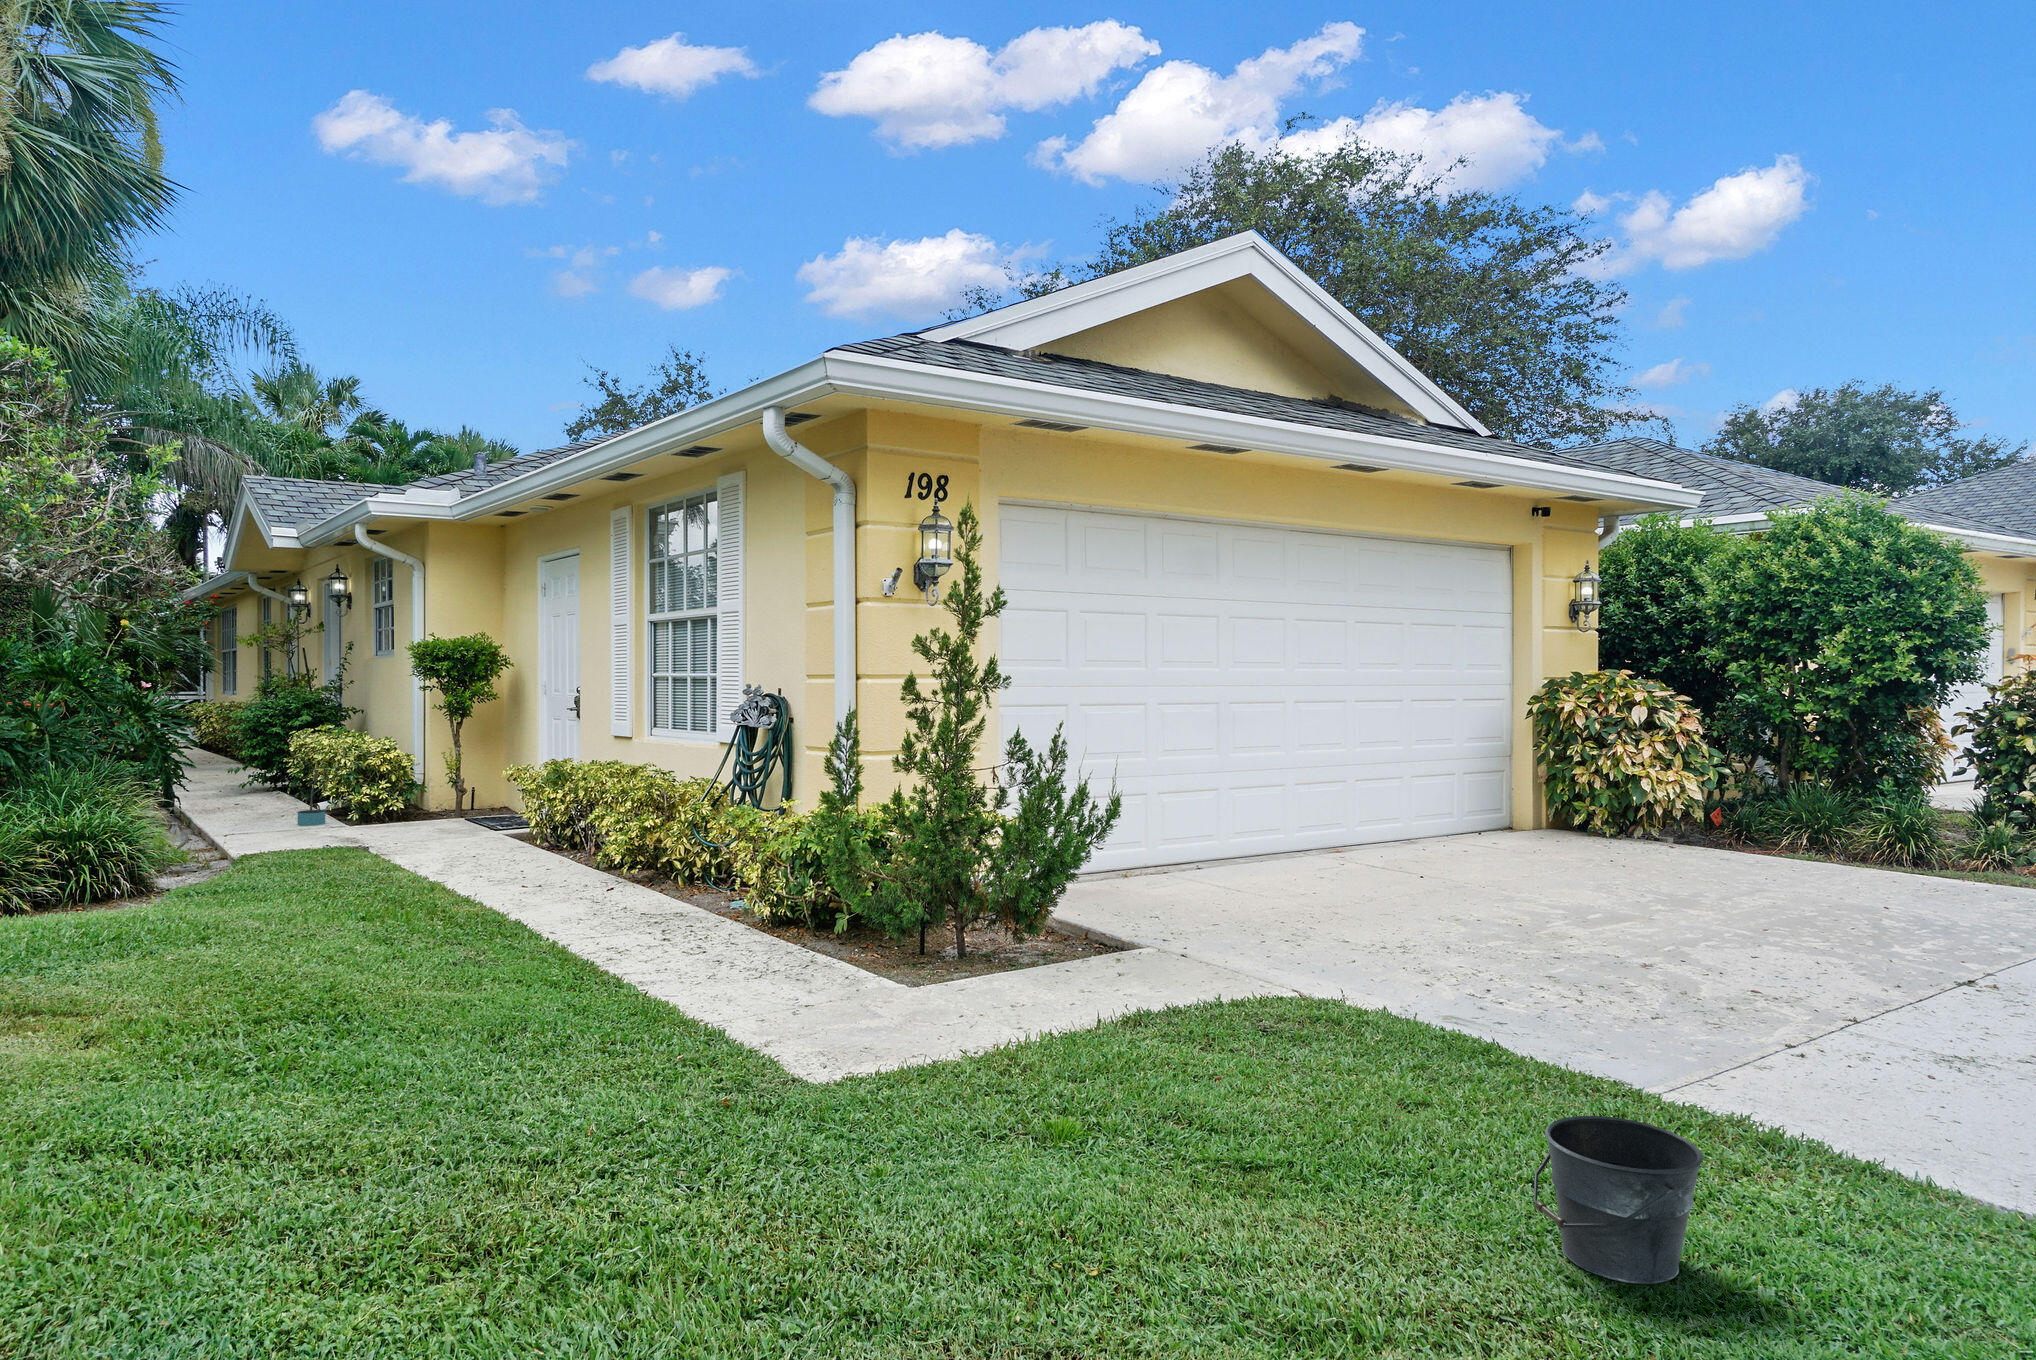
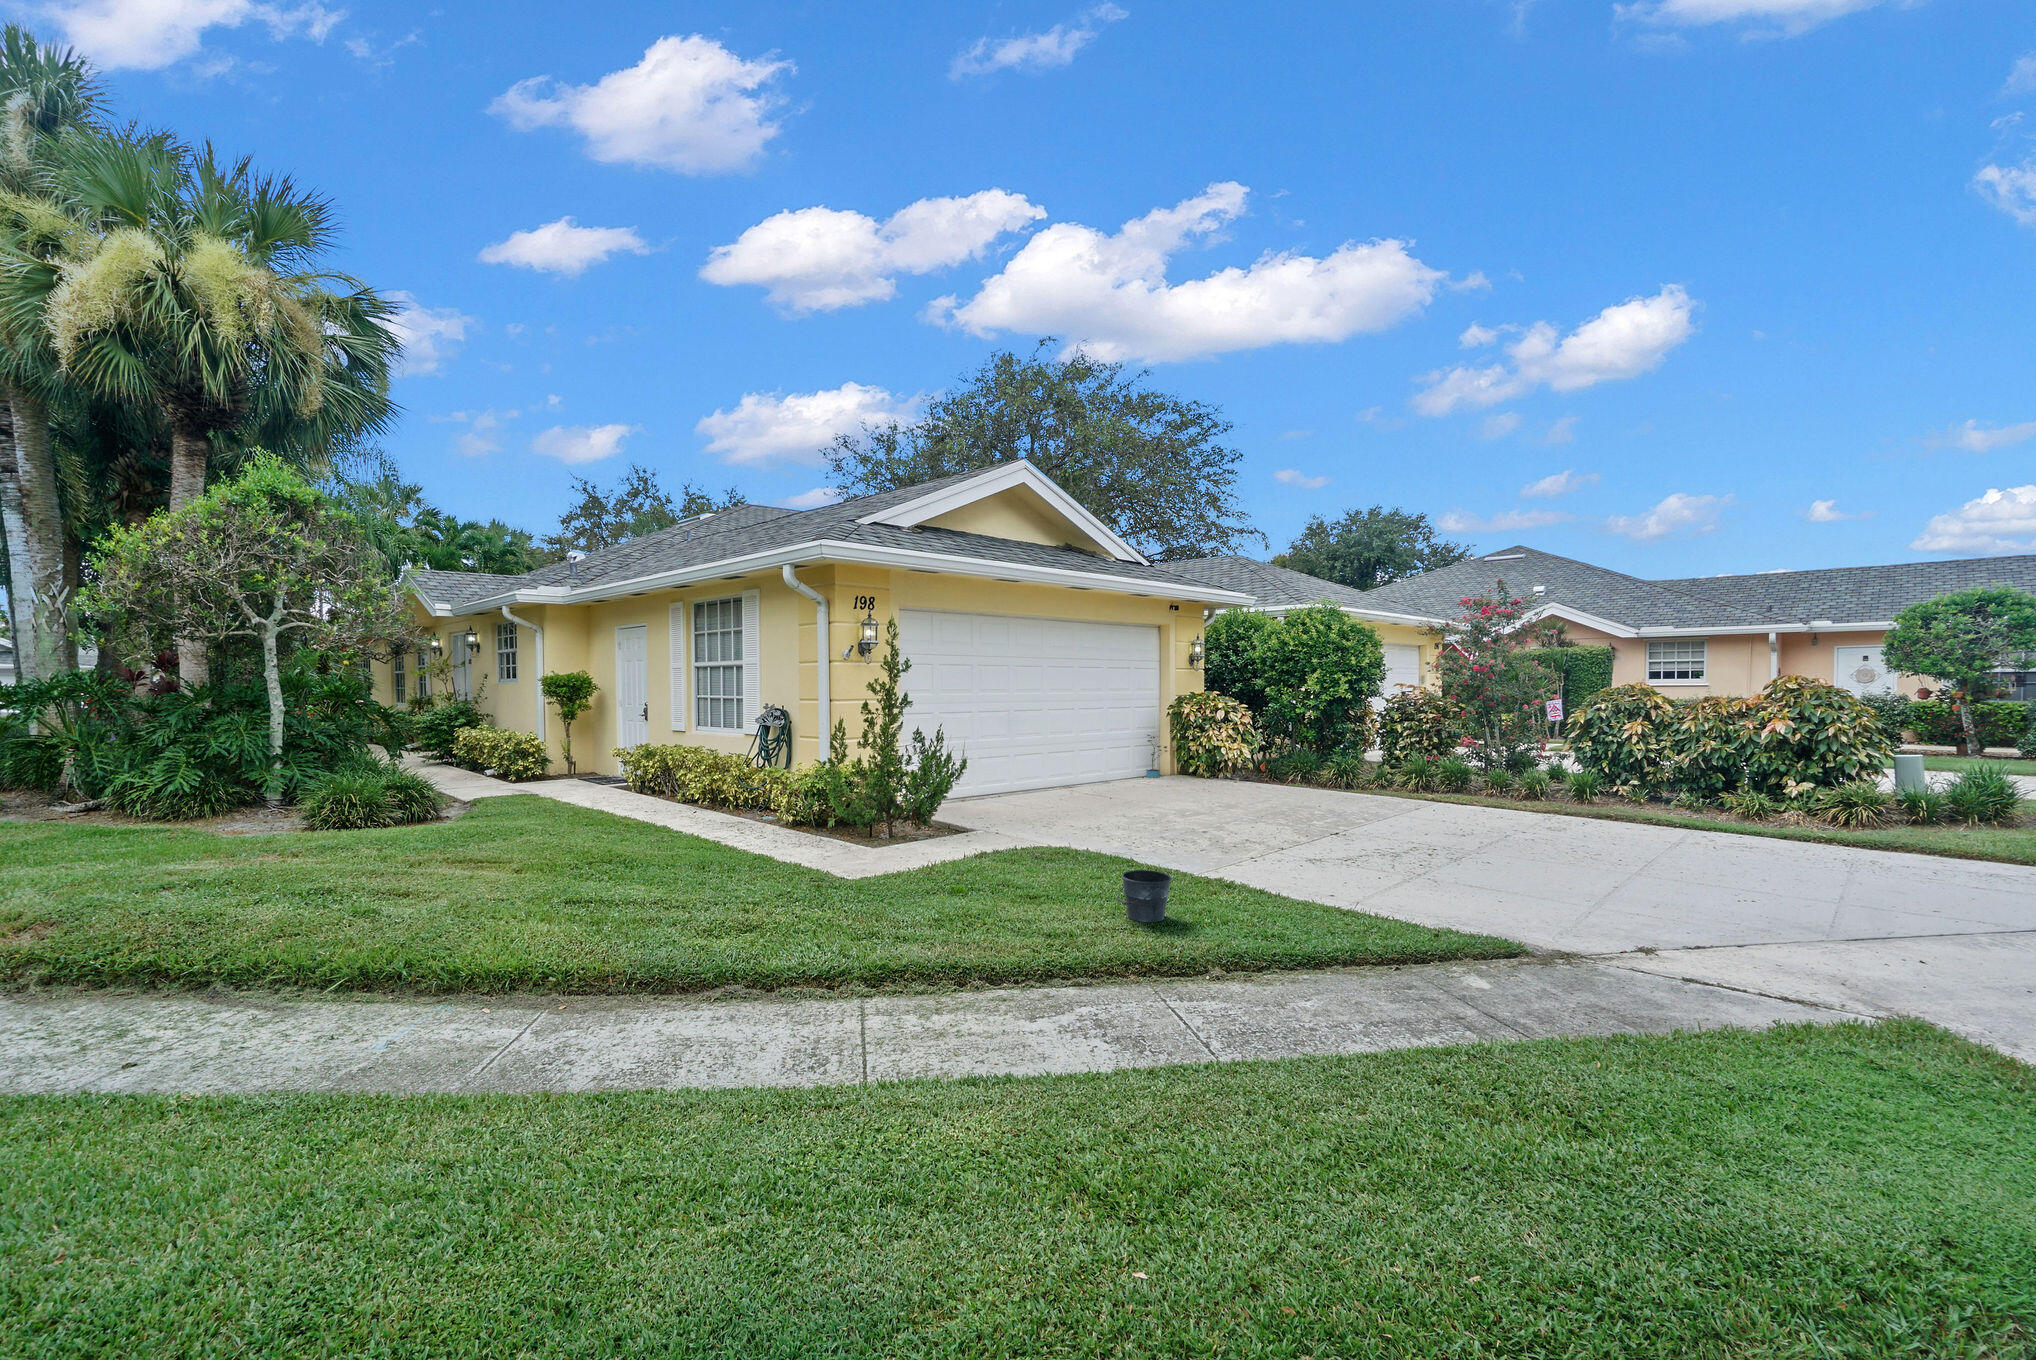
potted plant: present [293,746,342,826] -> present [1146,735,1167,778]

